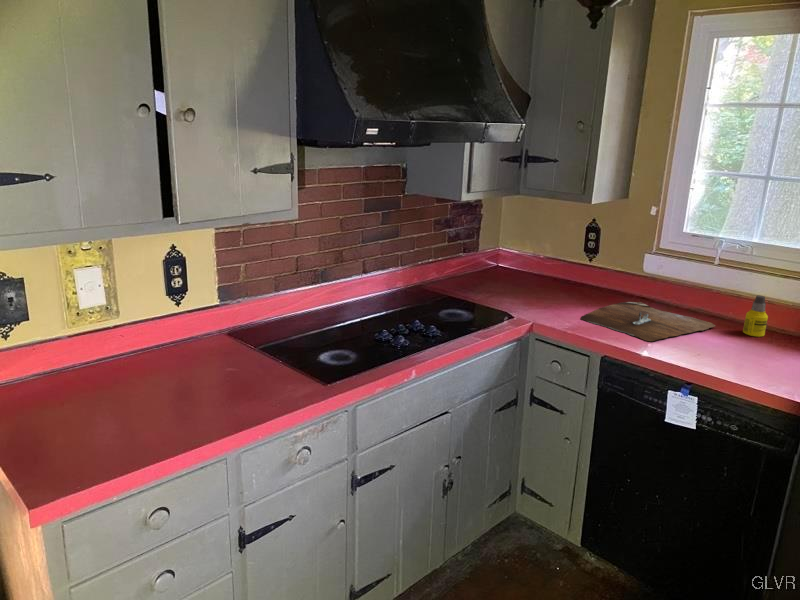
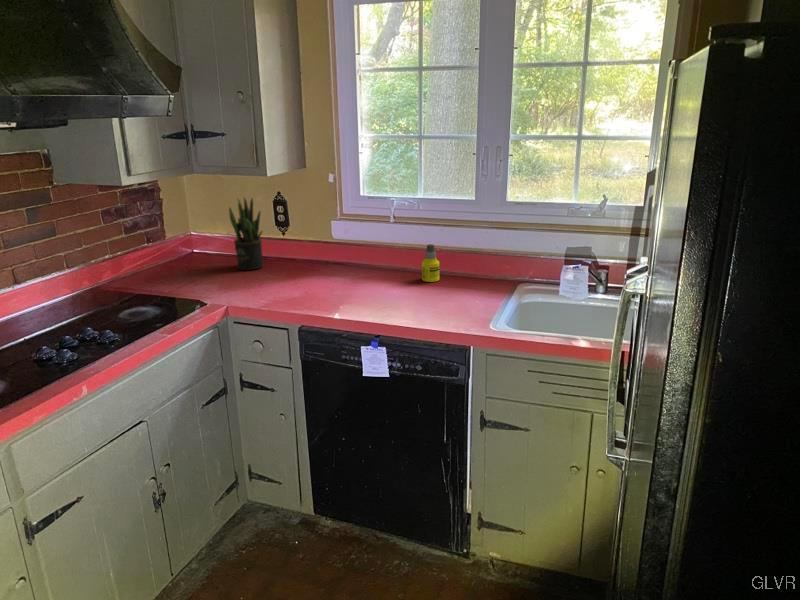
potted plant: none [541,220,574,292] -> present [229,198,263,270]
cutting board: present [580,302,715,341] -> none [275,267,400,303]

